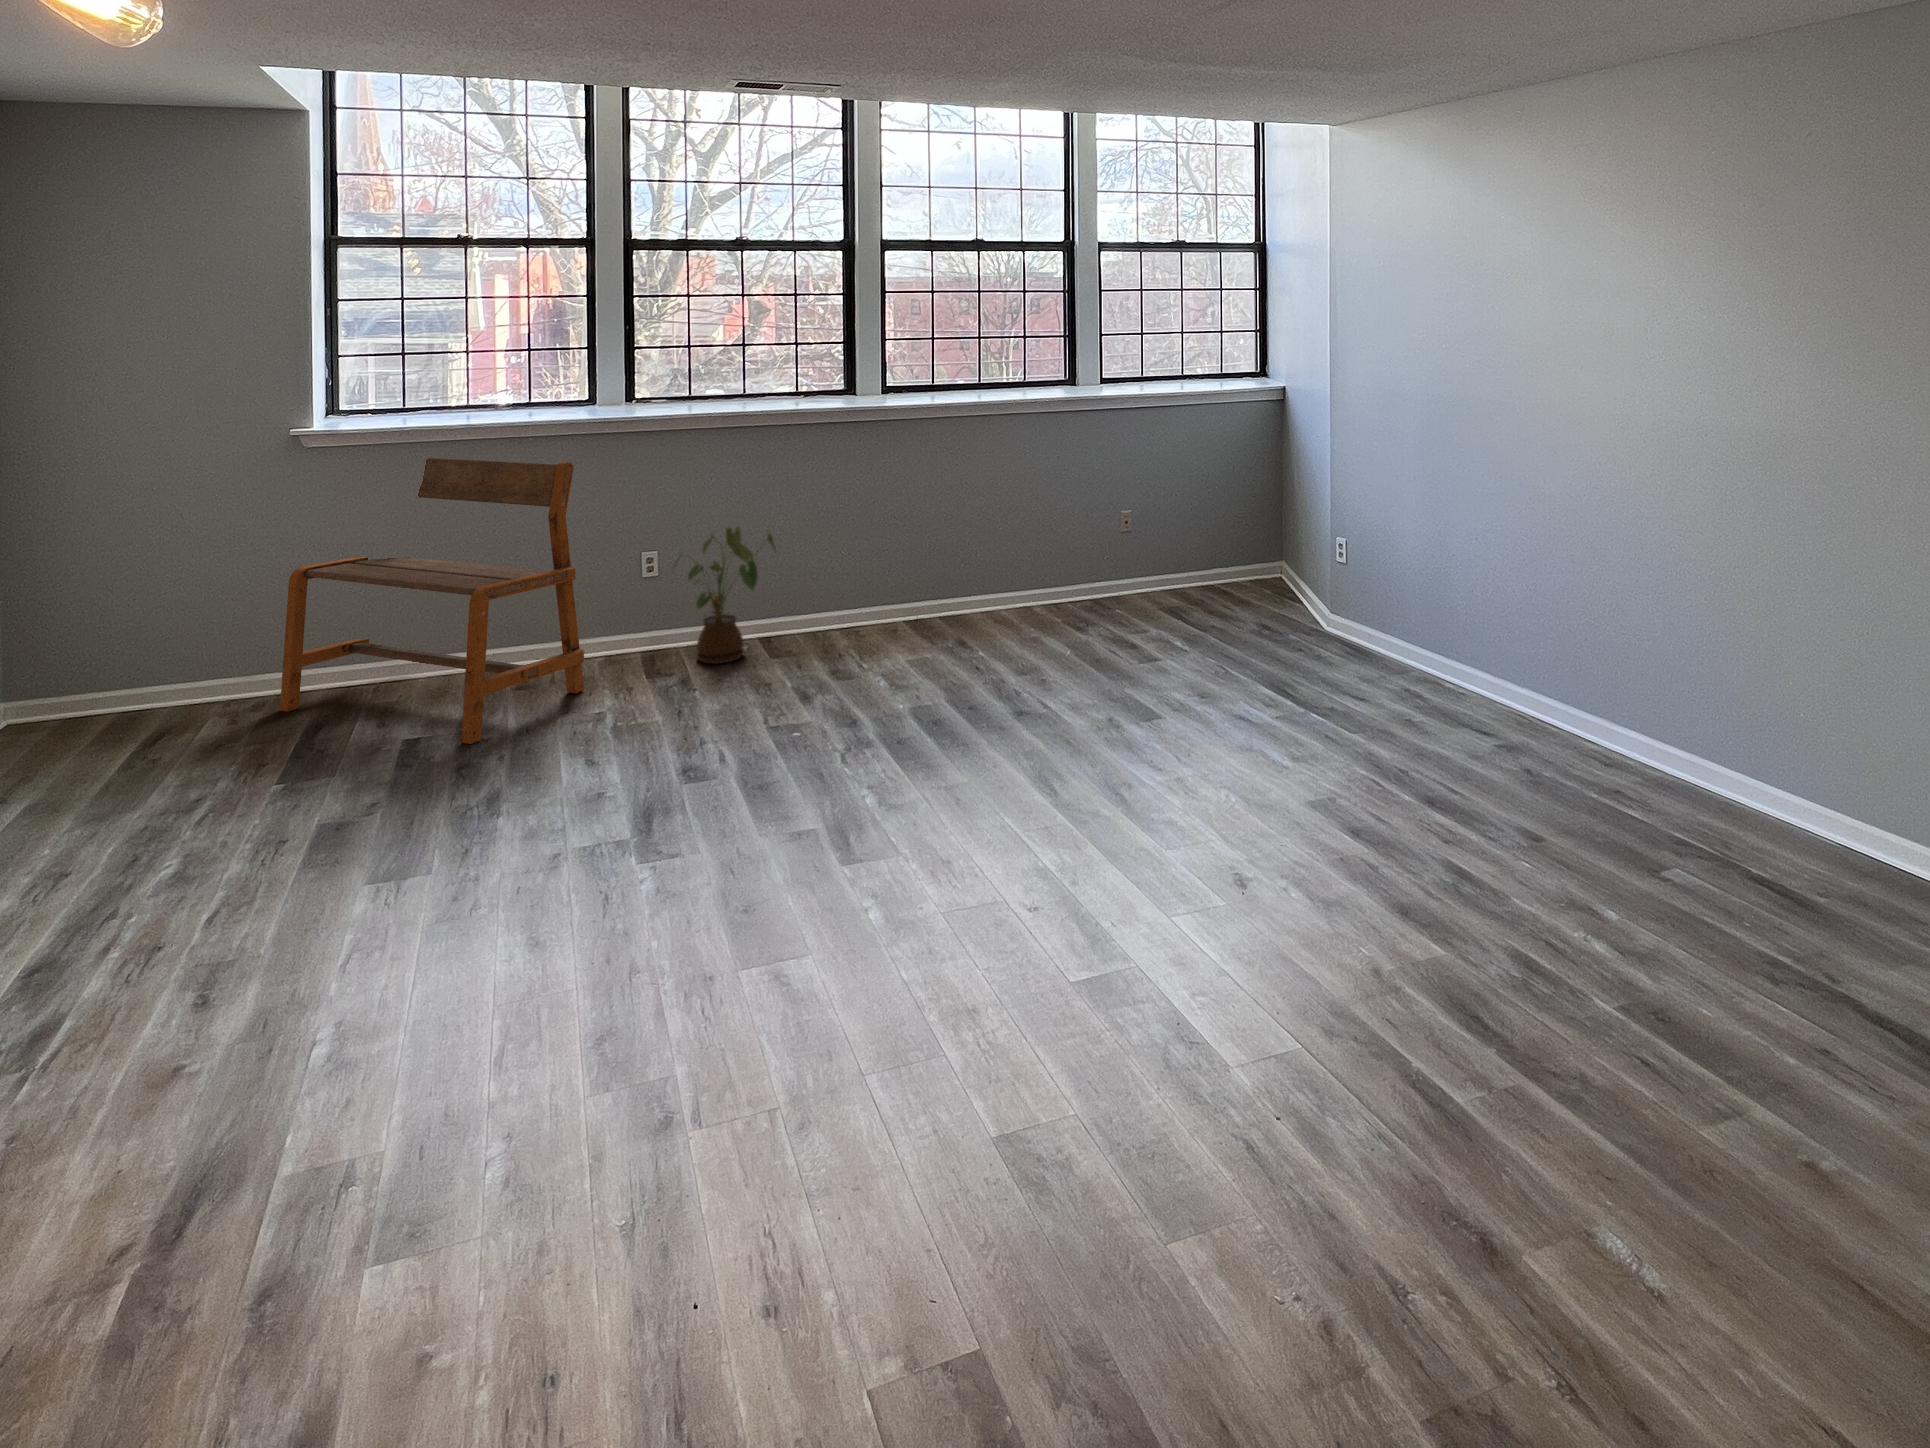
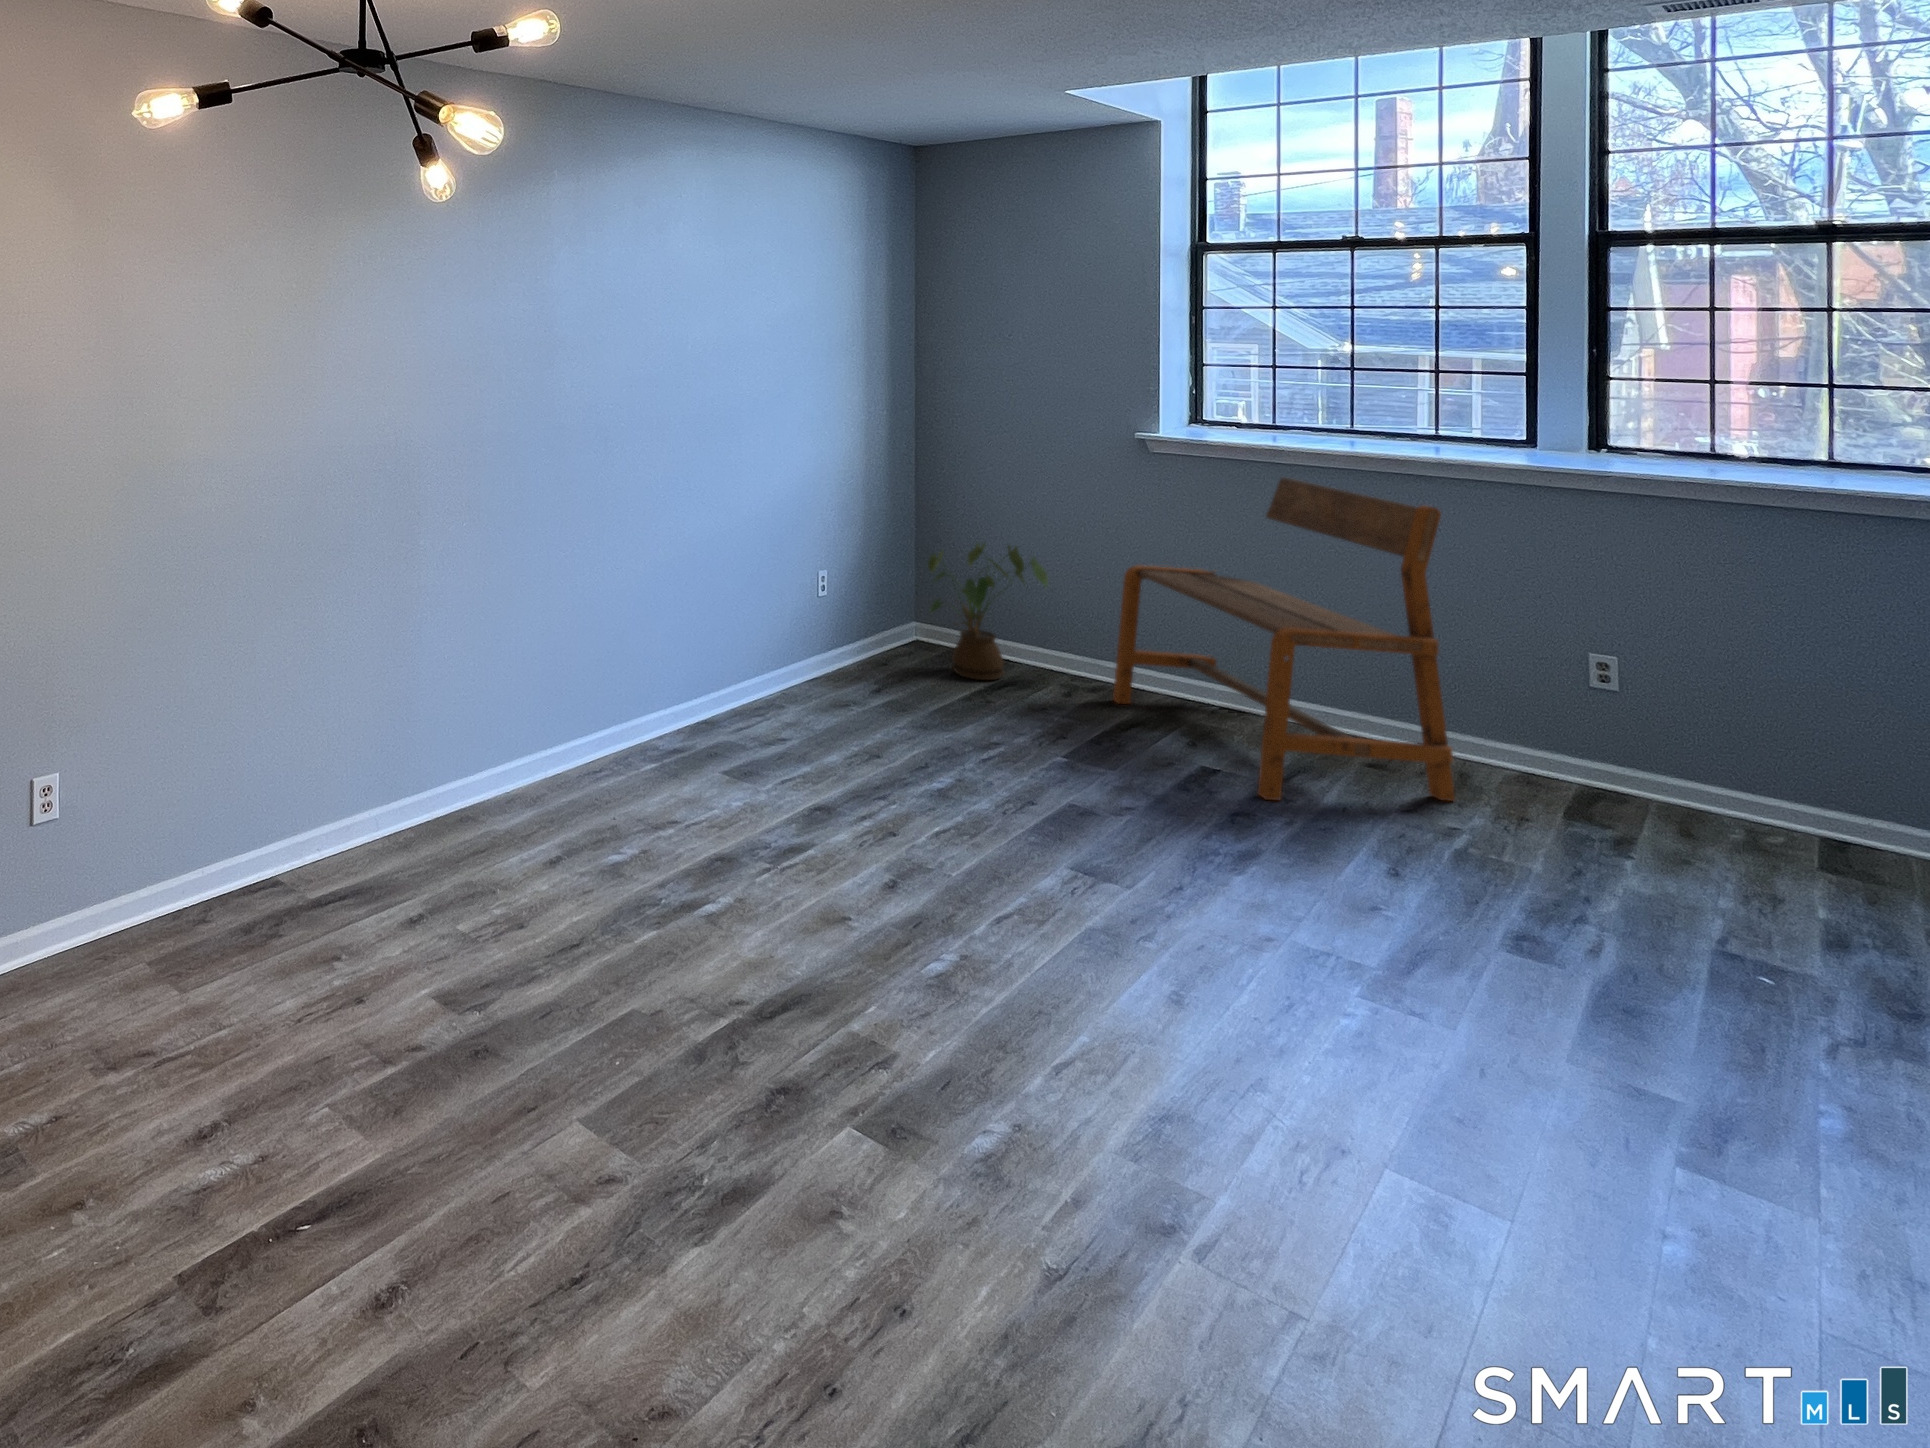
house plant: present [673,527,776,664] -> present [928,544,1048,680]

